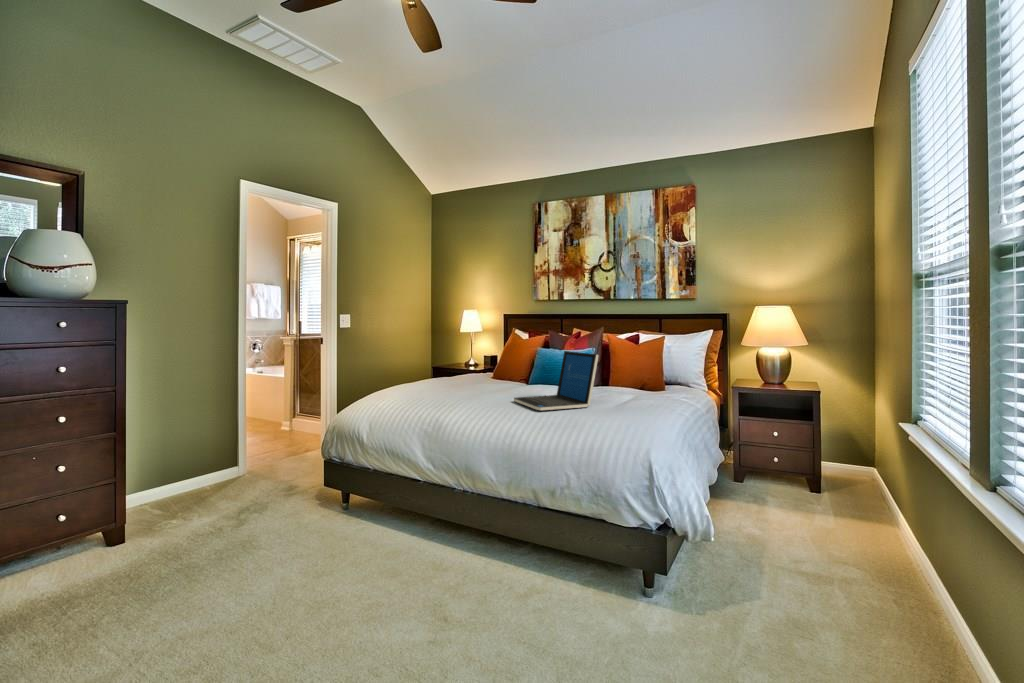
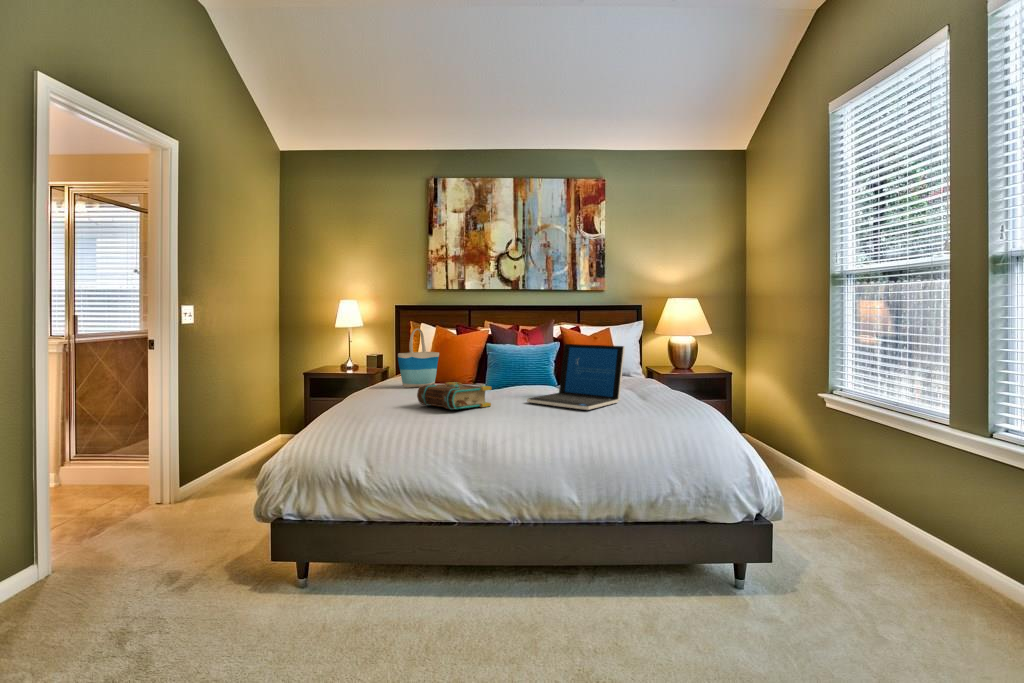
tote bag: none [455,335,490,383] -> present [398,328,439,387]
book: none [429,380,481,402] -> present [417,382,491,410]

